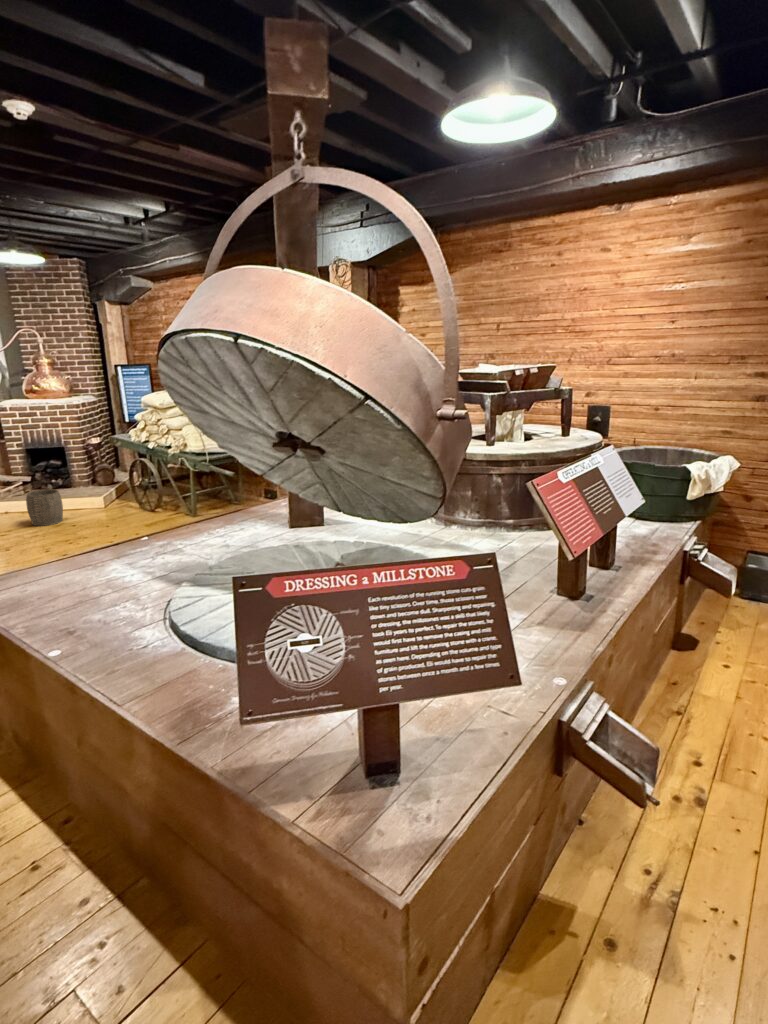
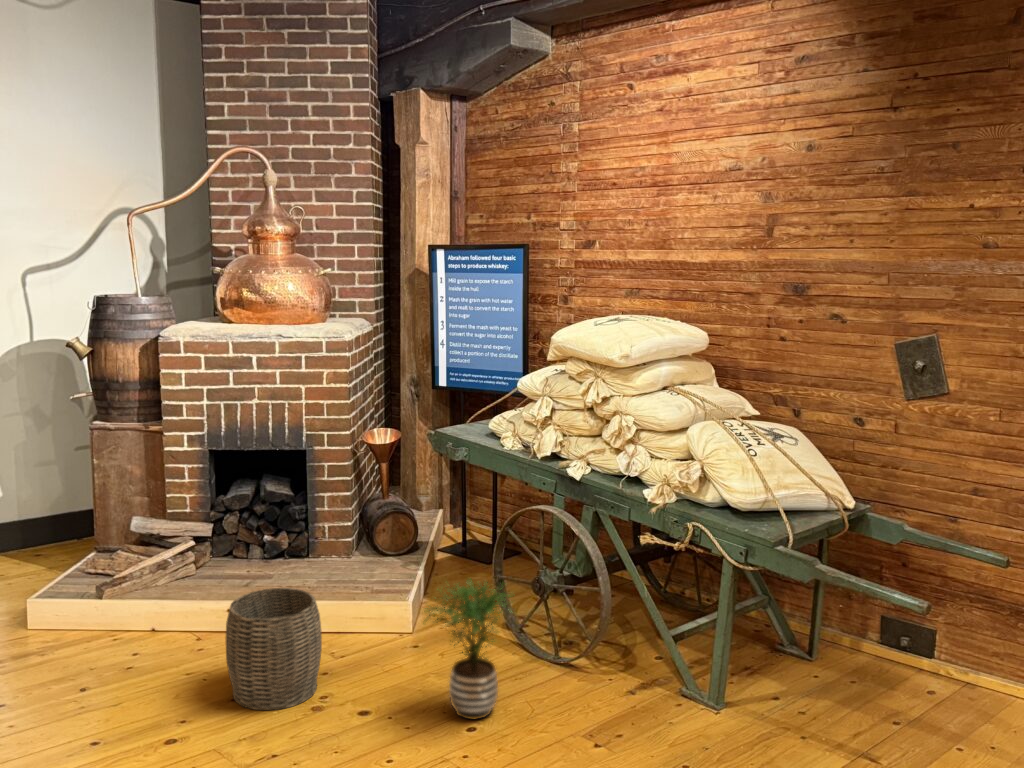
potted plant: none [90,479,124,524] -> present [423,578,512,720]

